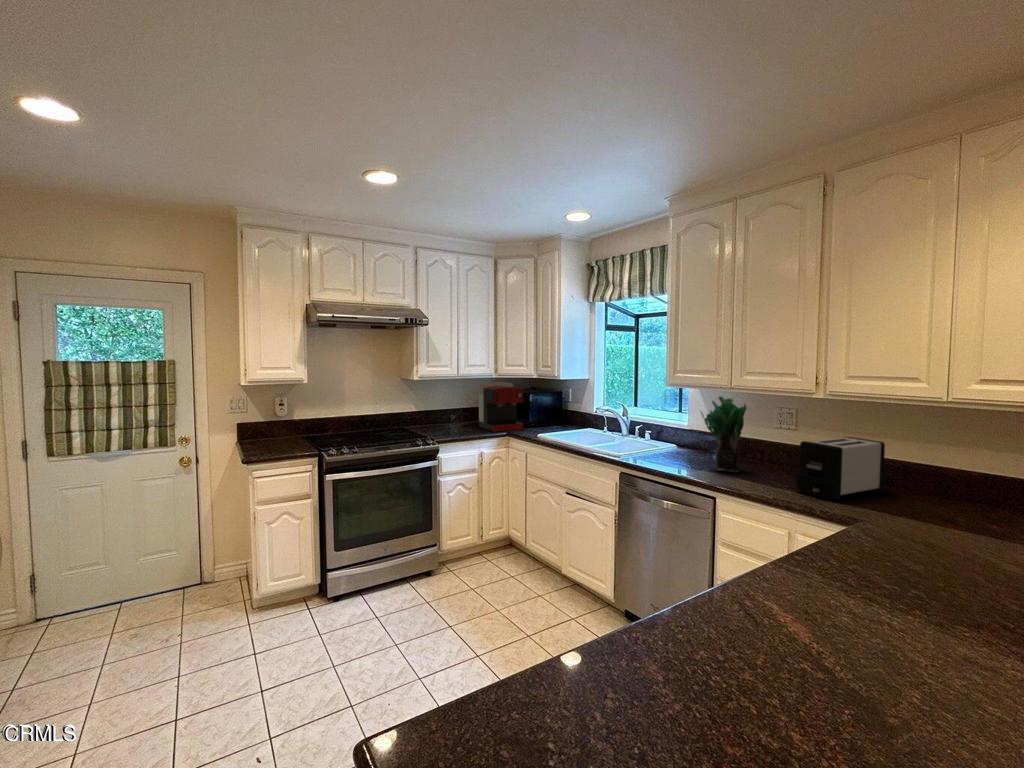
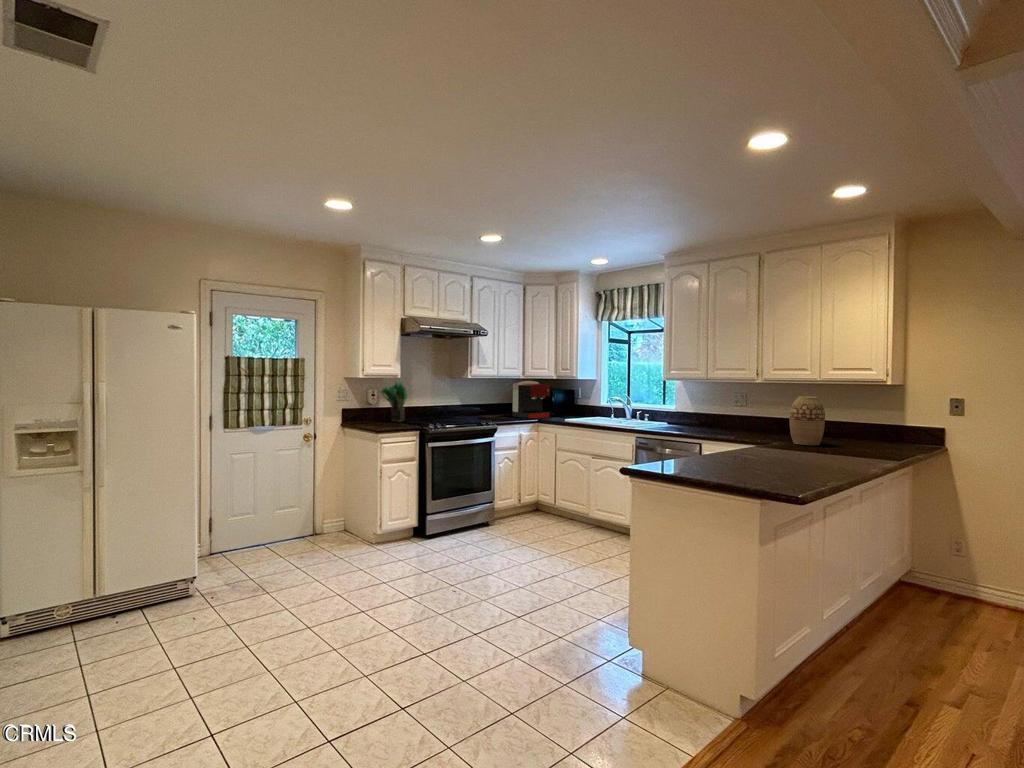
potted plant: present [701,397,747,472] -> present [381,380,407,421]
vase: none [905,435,1001,549] -> present [790,396,825,445]
toaster: present [796,437,886,501] -> none [742,406,788,437]

